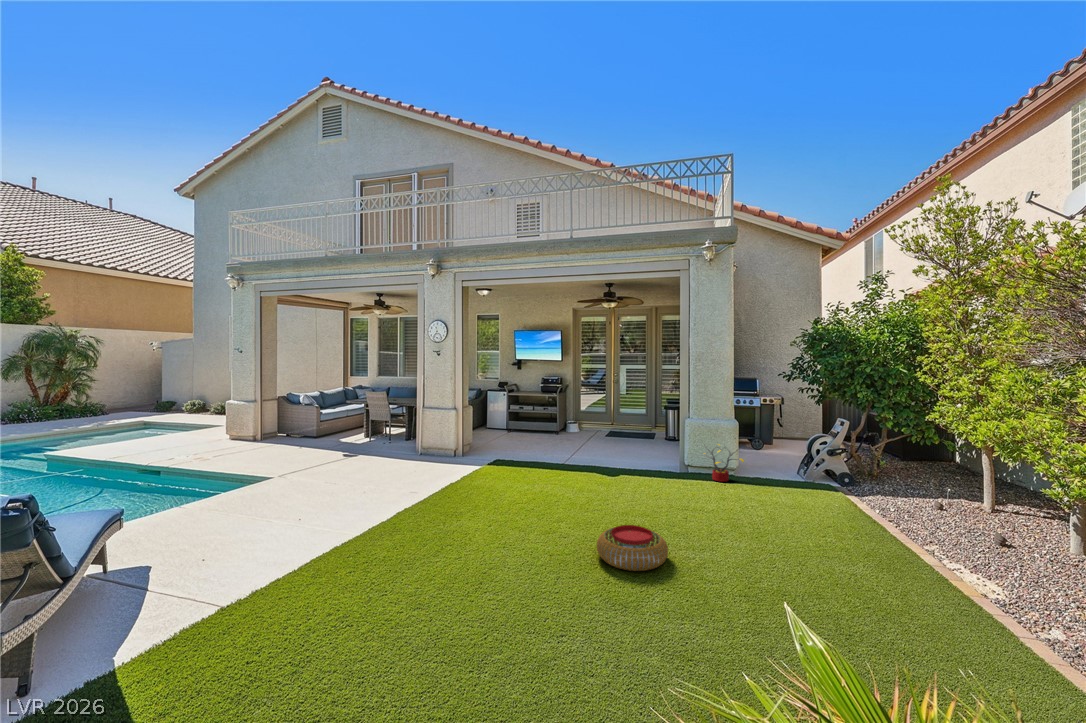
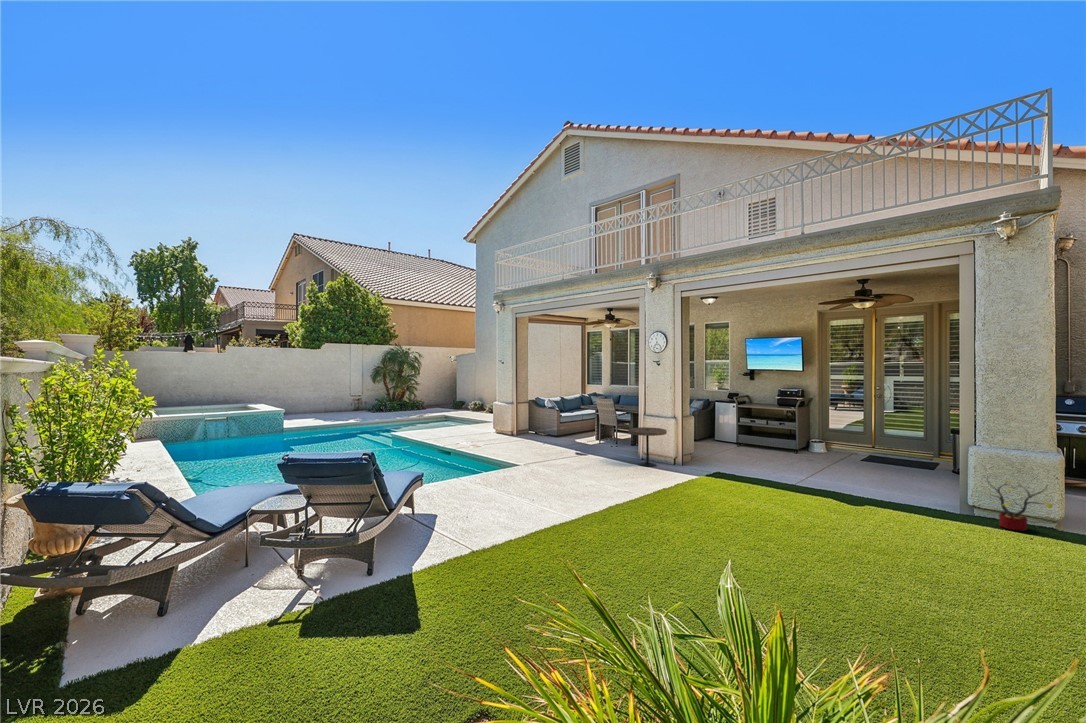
side table: none [408,420,448,462] -> present [628,427,667,467]
pouf: present [597,525,668,571] -> none [790,551,880,603]

